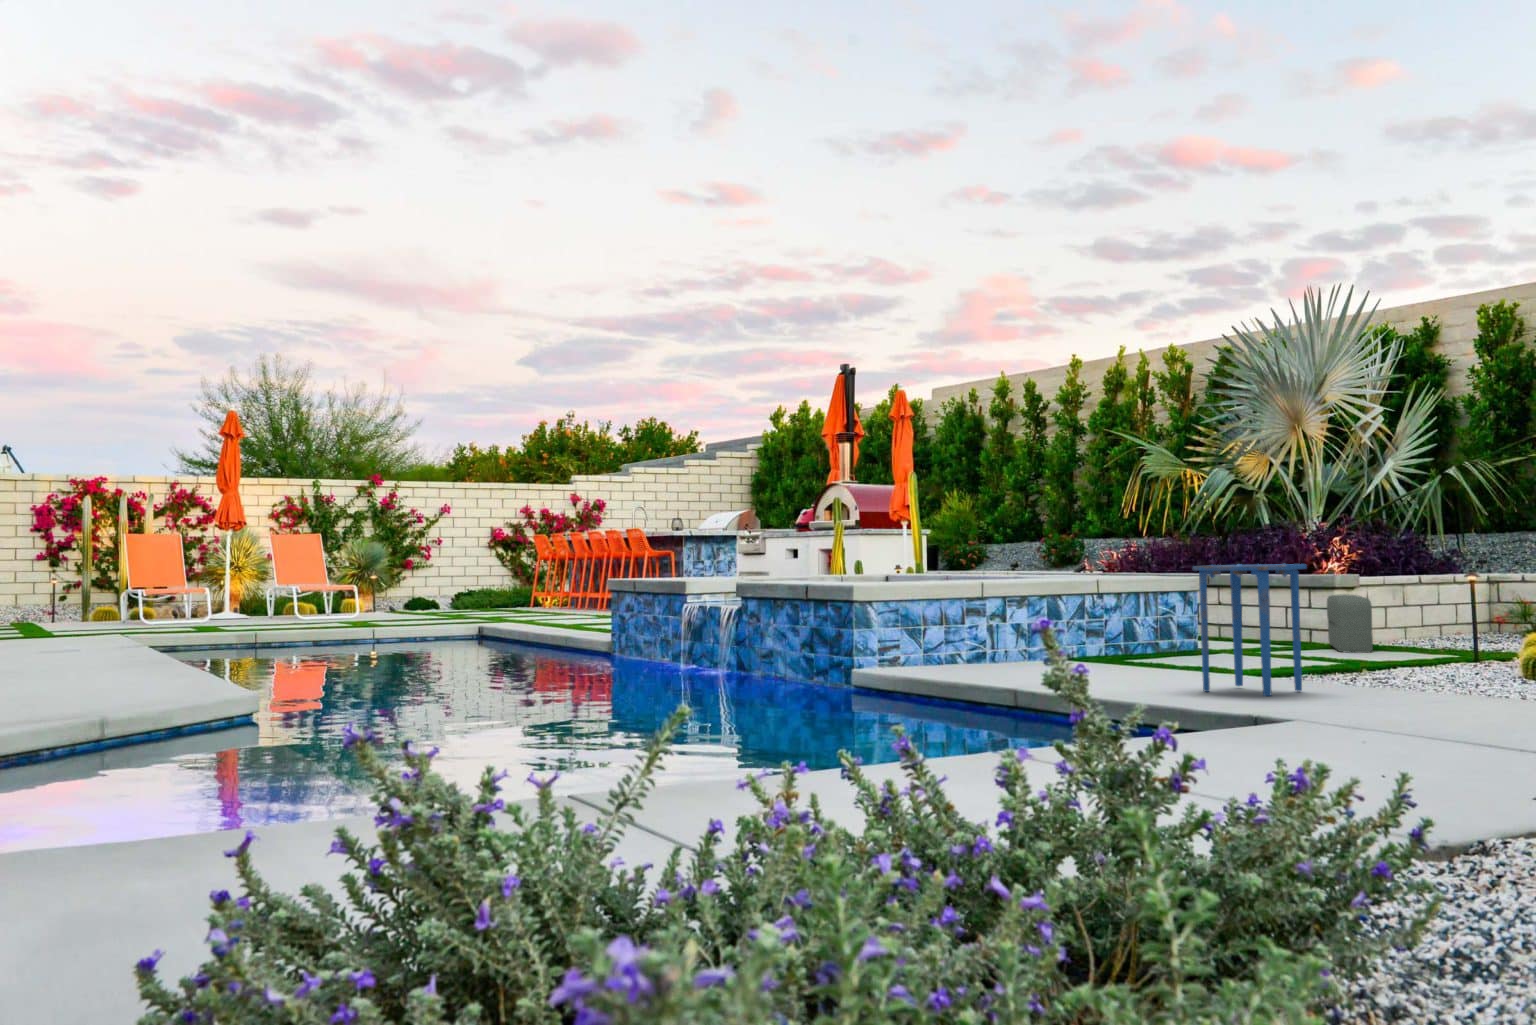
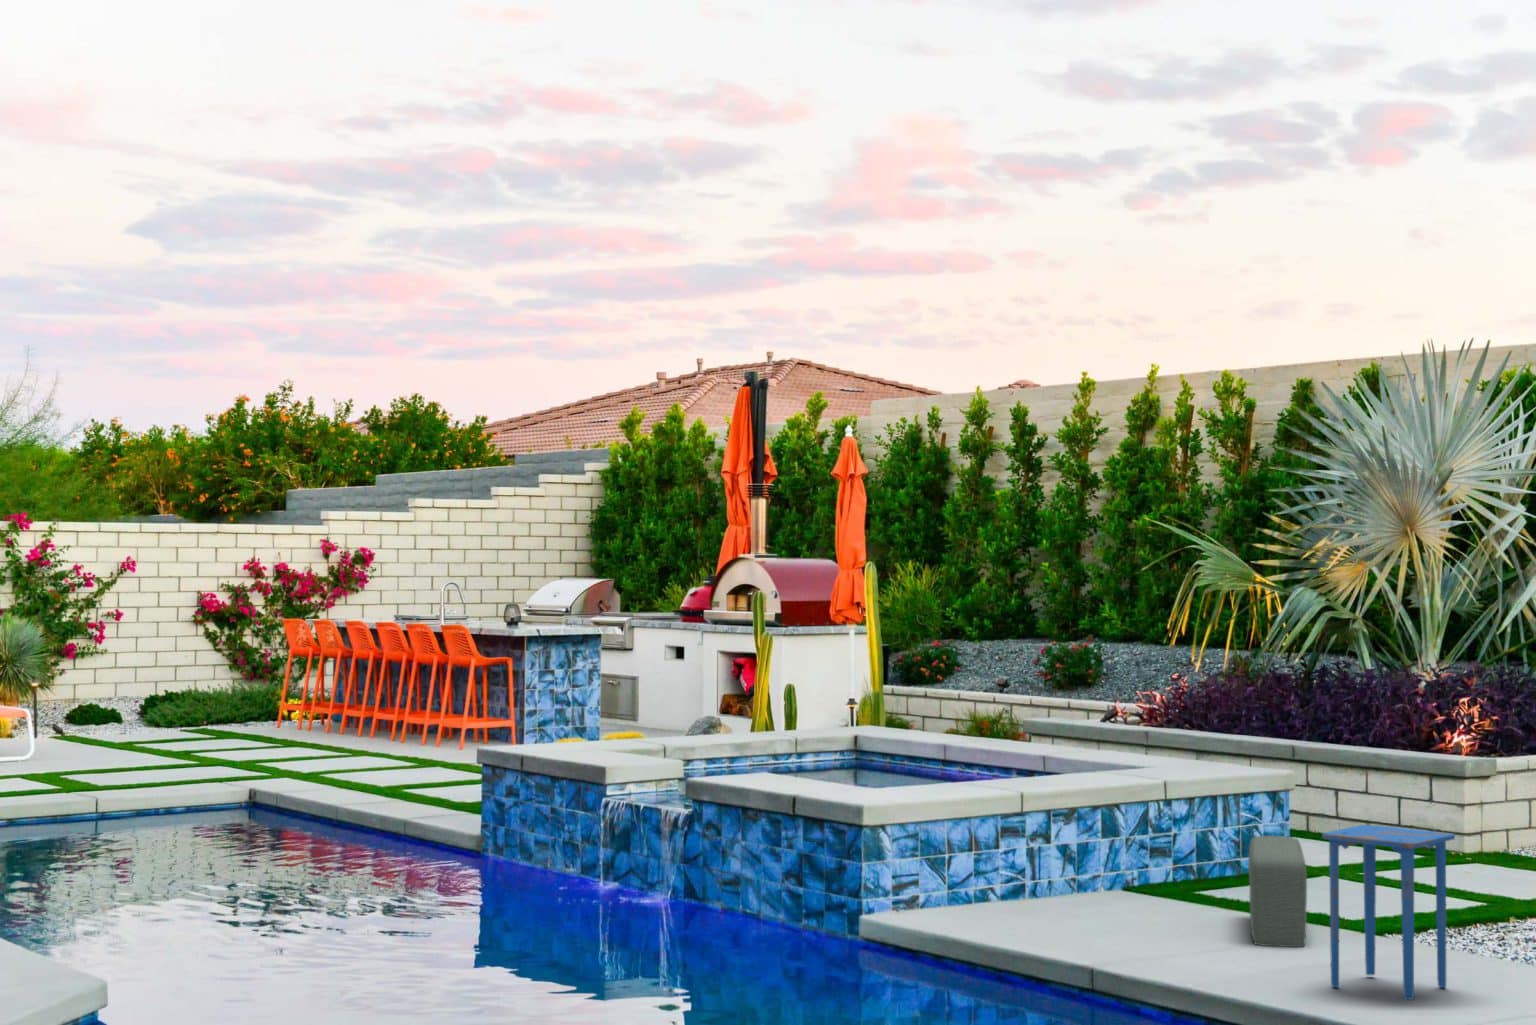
pouf: present [1327,594,1373,653] -> present [1248,836,1307,947]

